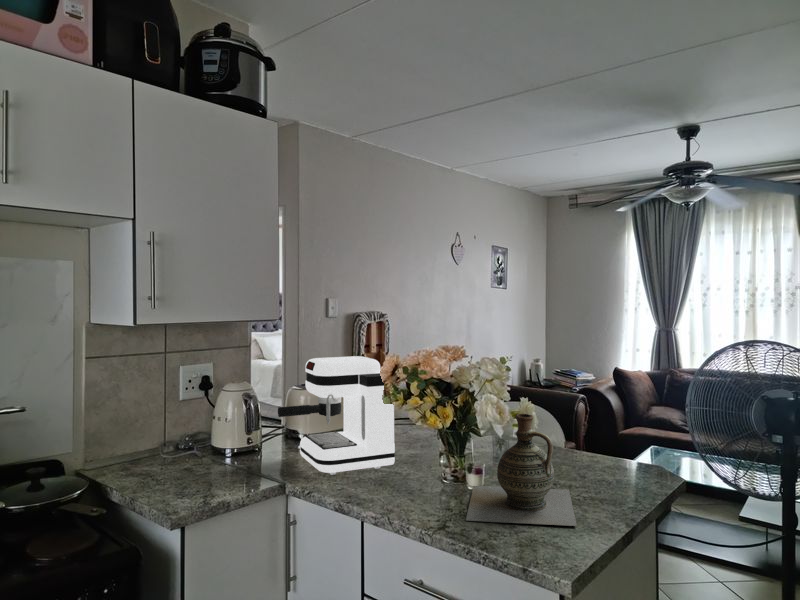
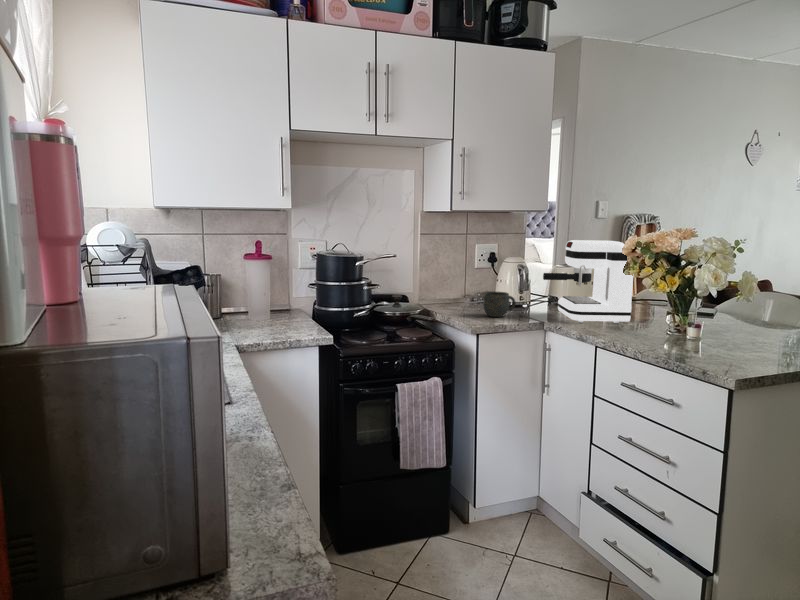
ceramic jug: present [466,414,577,526] -> none [676,281,777,364]
mug: none [192,440,241,481] -> present [484,292,515,317]

